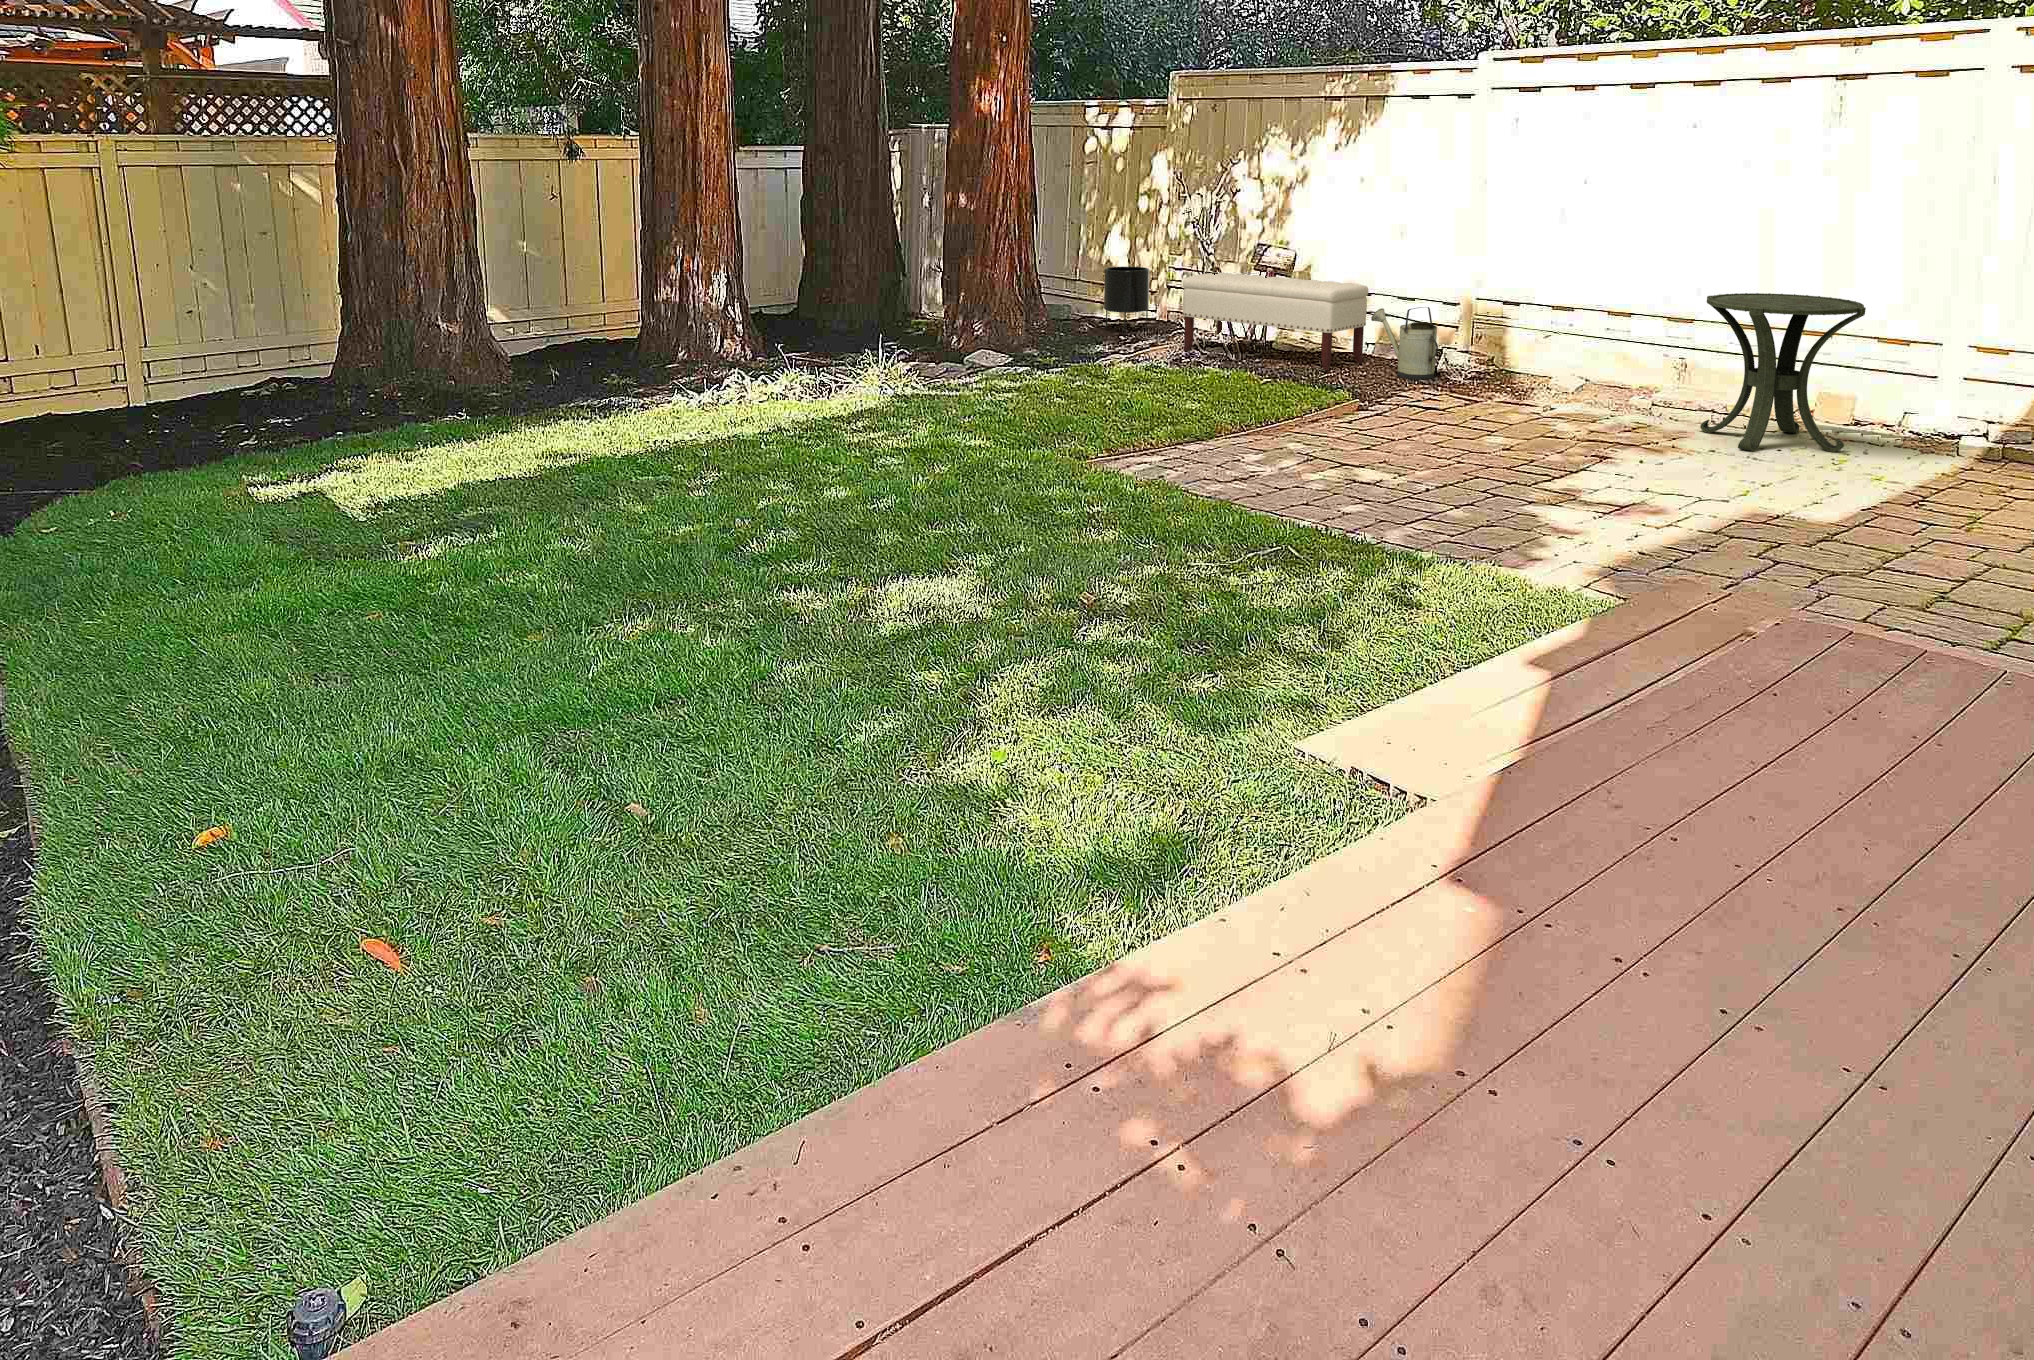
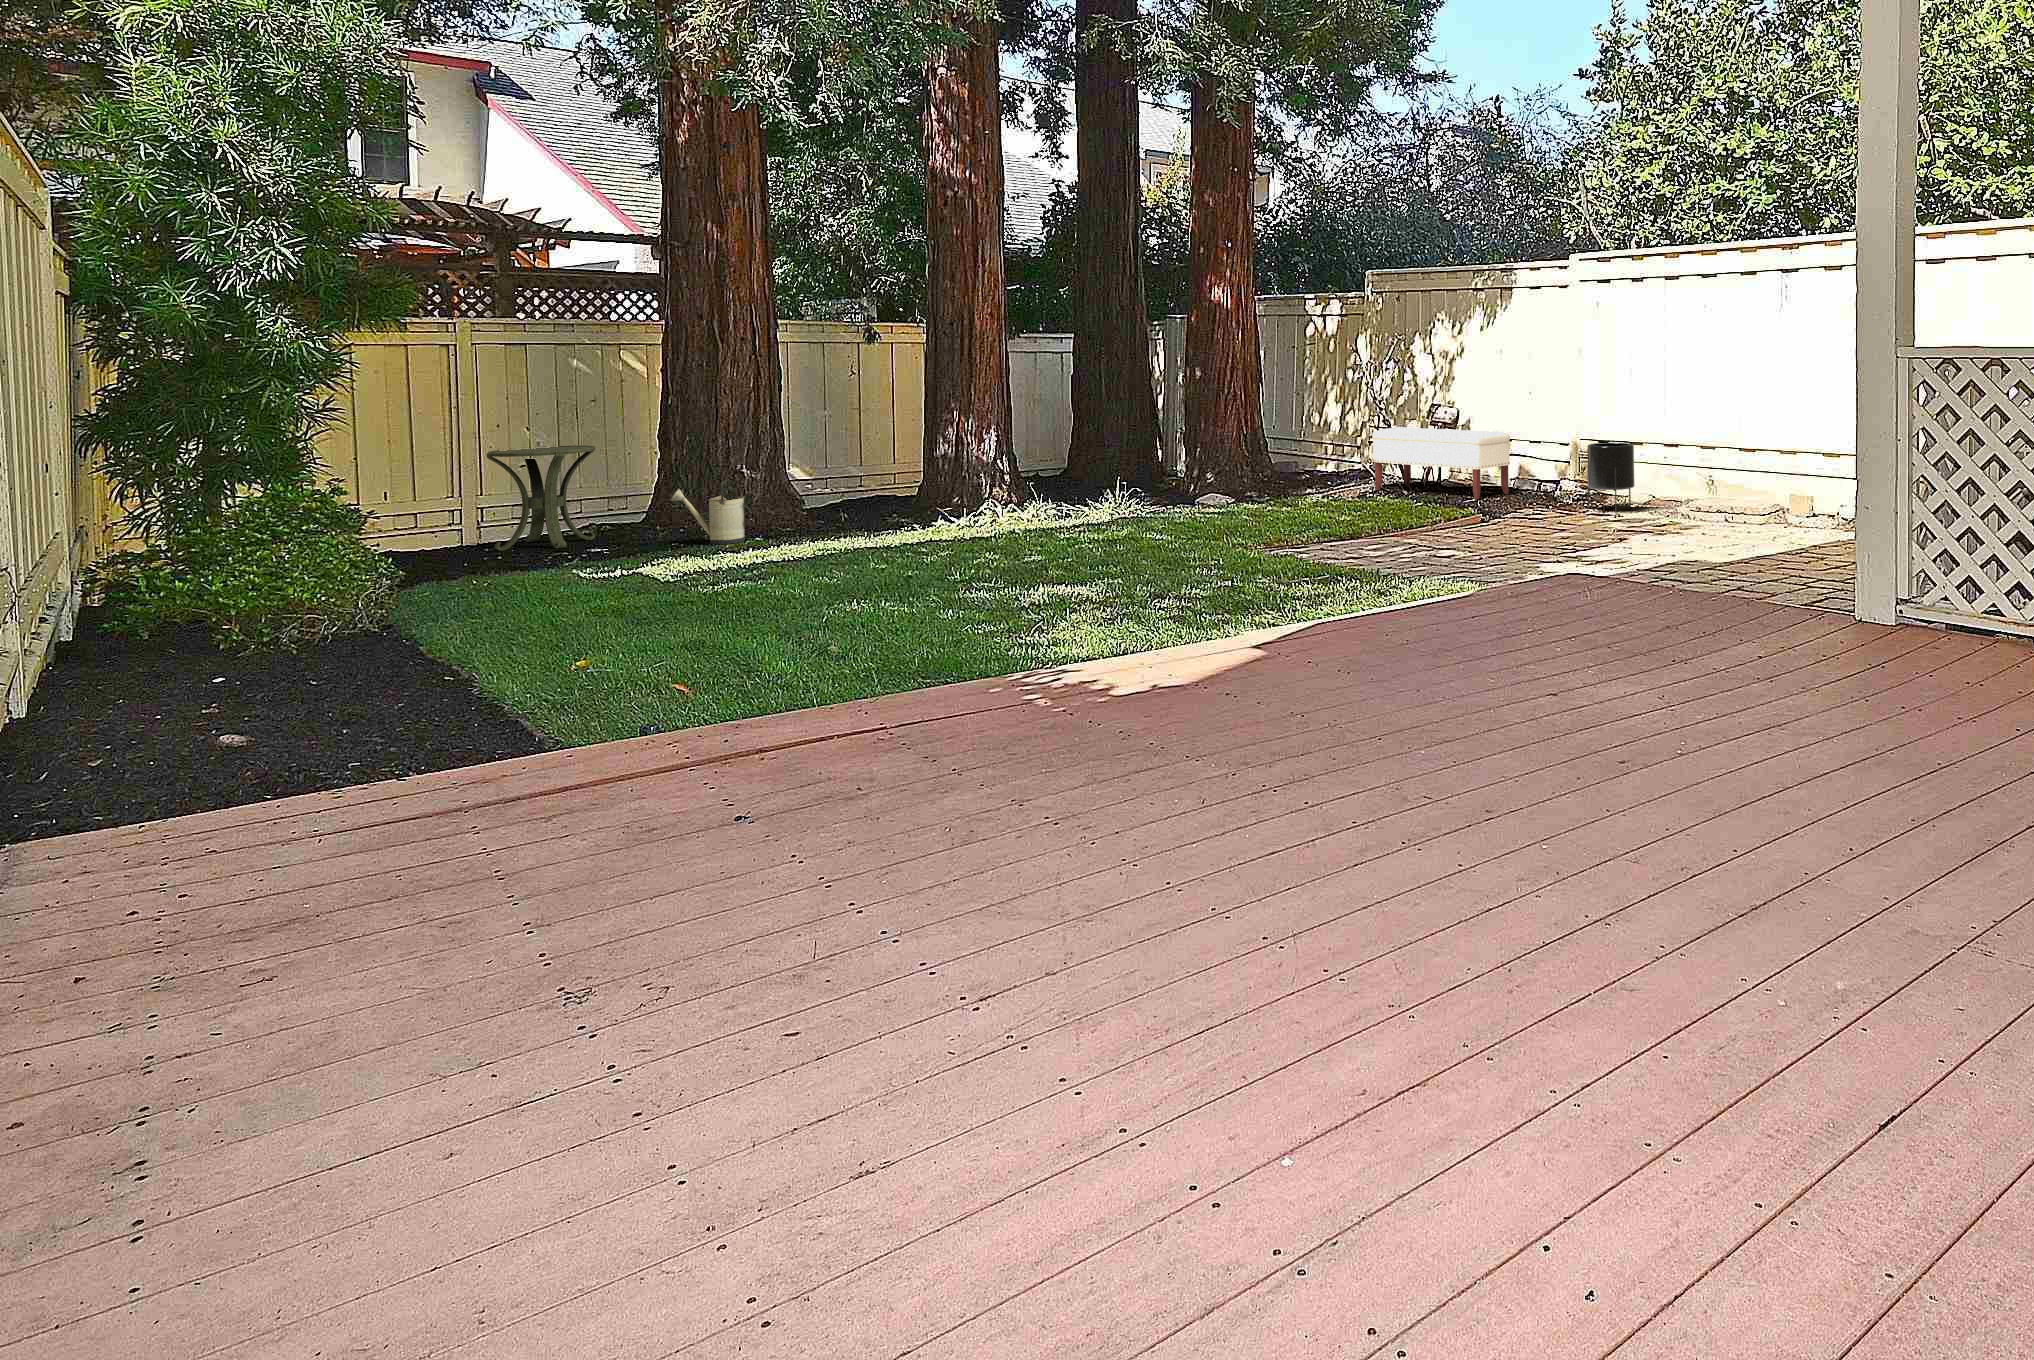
planter: present [1104,267,1149,335] -> present [1587,443,1635,513]
side table: present [1700,293,1866,452] -> present [487,445,595,551]
watering can: present [1371,307,1438,379] -> present [670,480,751,544]

